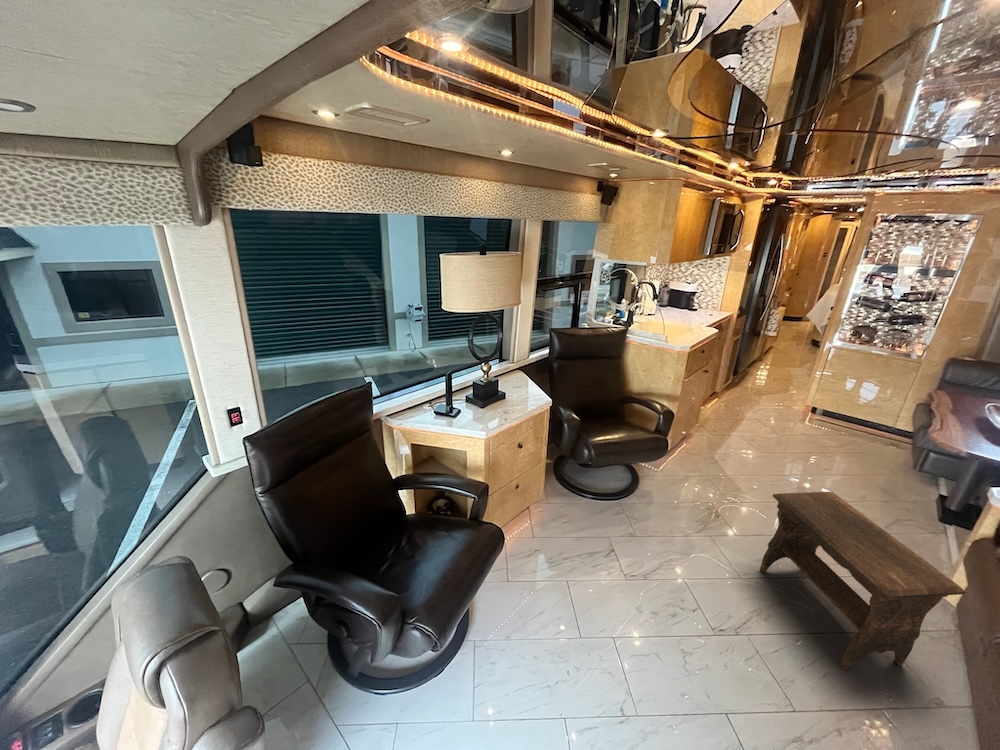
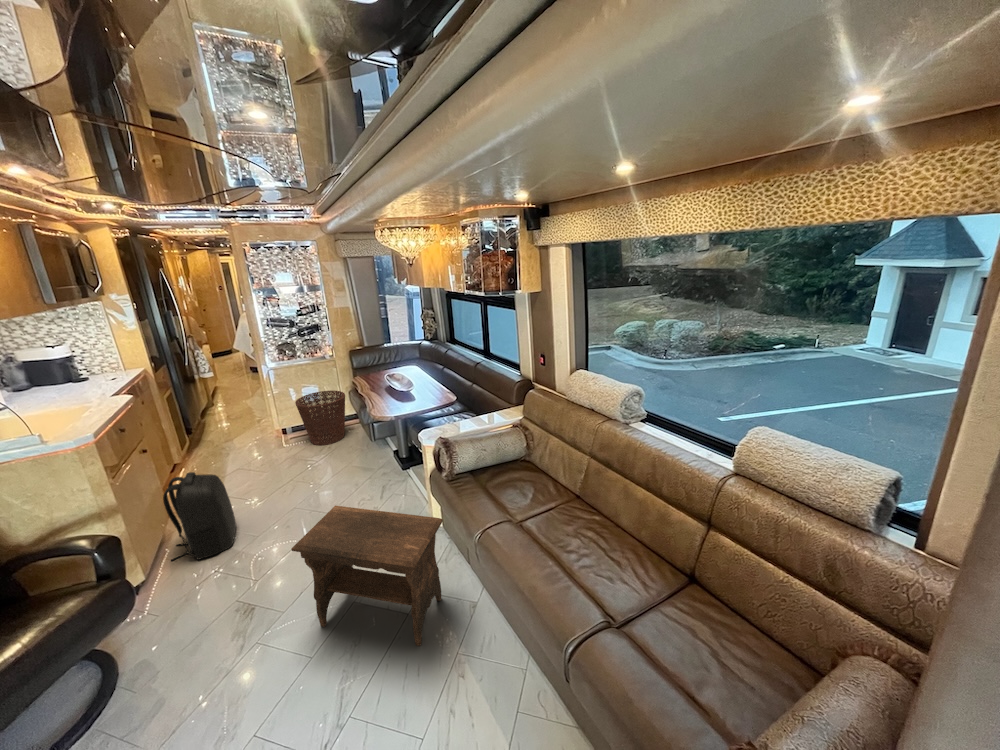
basket: none [836,386,911,448] -> present [295,391,345,445]
backpack: none [685,398,743,469] -> present [163,472,236,561]

